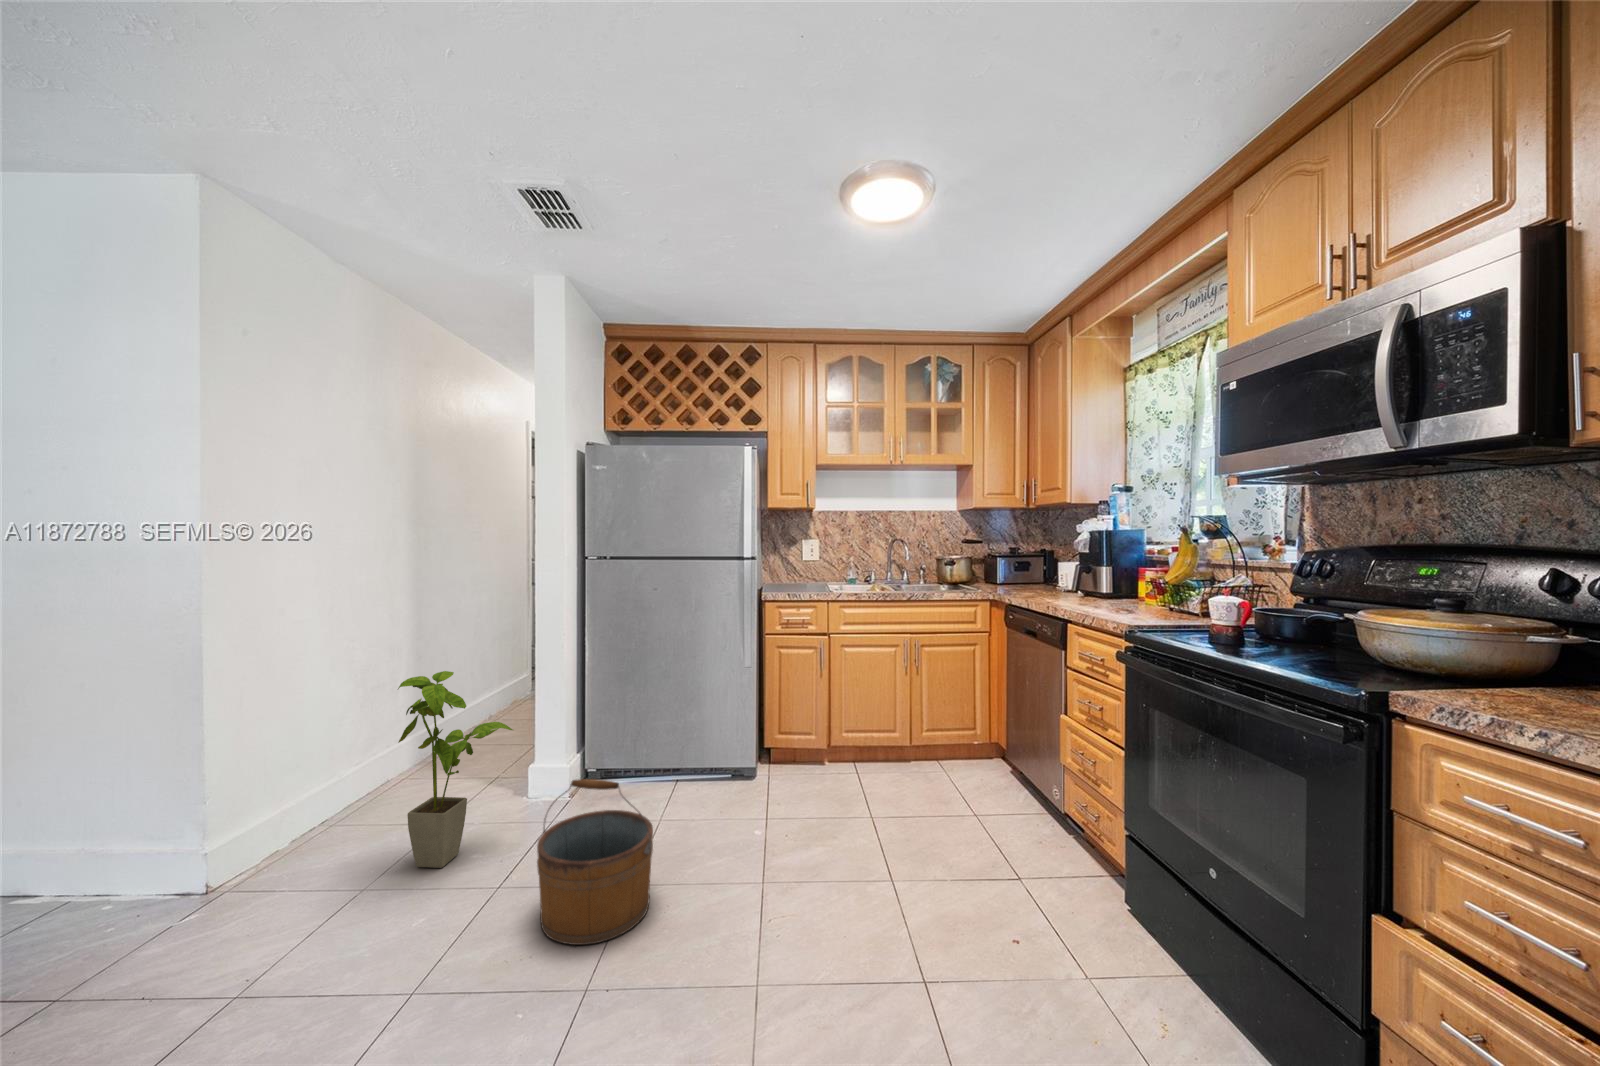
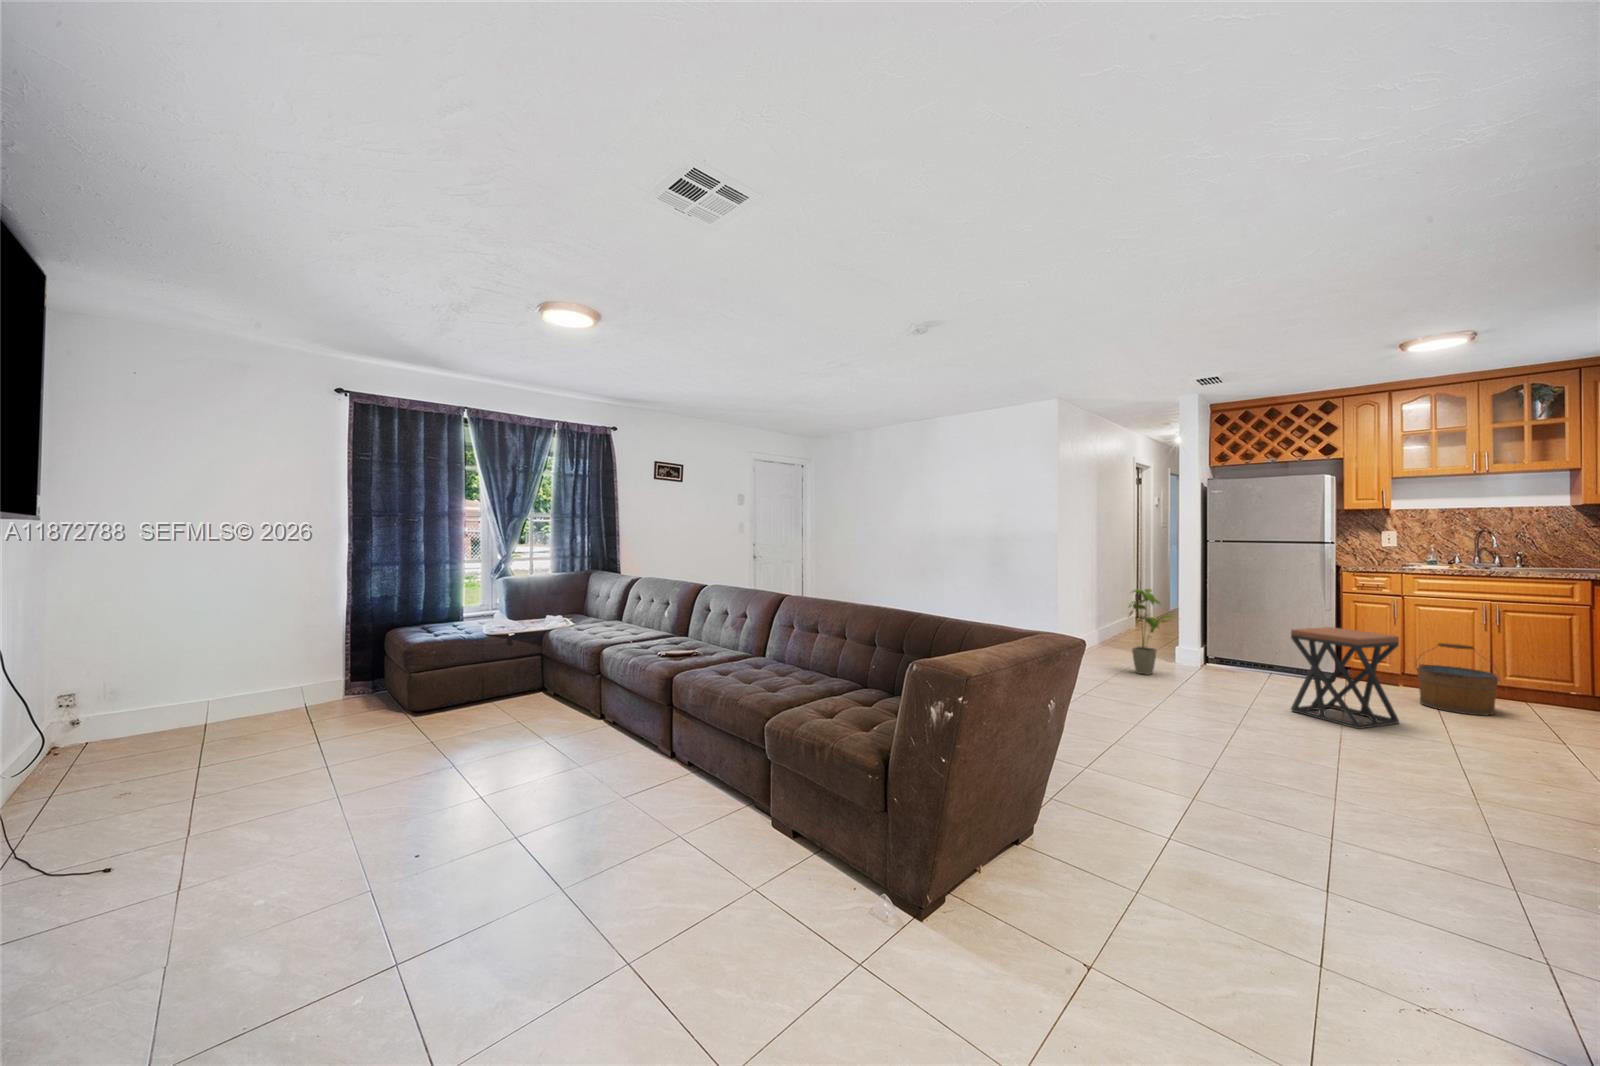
stool: none [675,733,841,999] -> present [1291,627,1399,729]
bucket: present [537,779,653,945] -> present [1416,643,1499,715]

